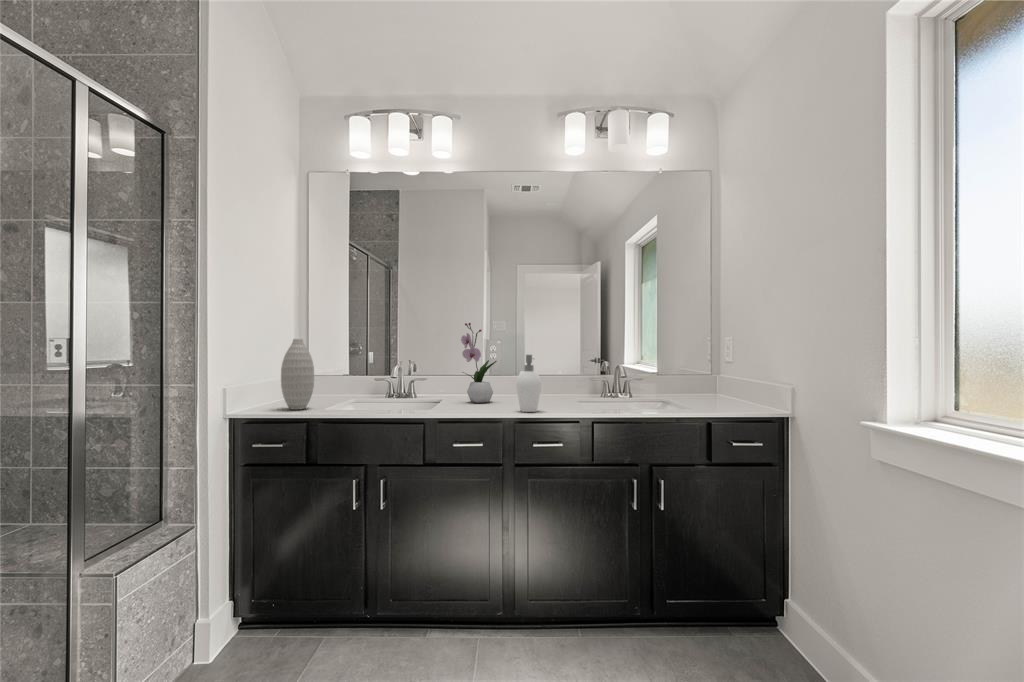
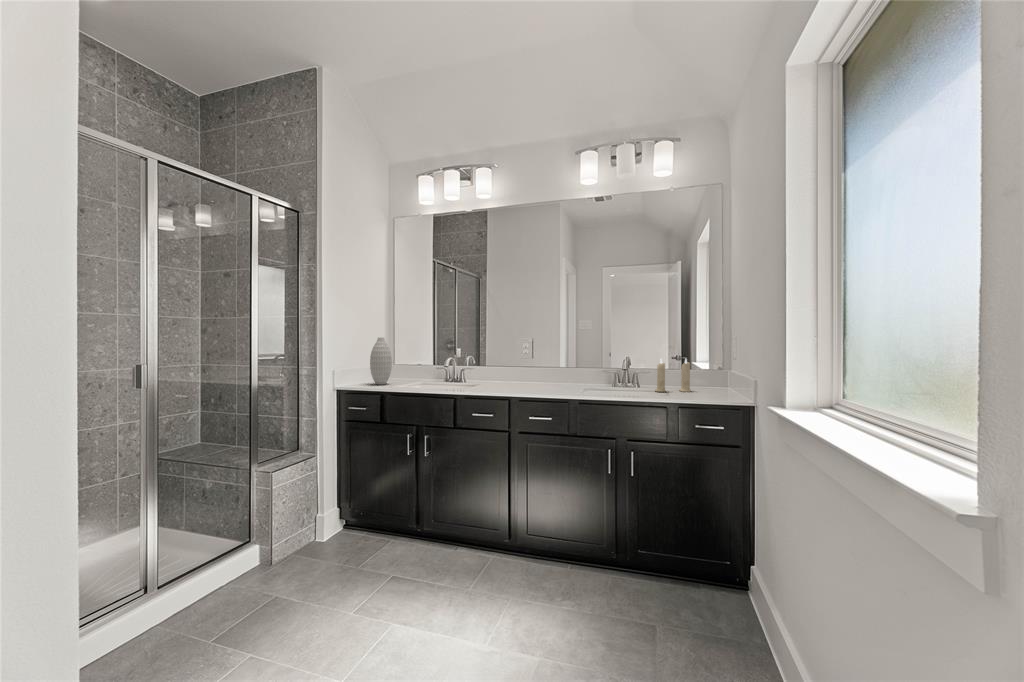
flower arrangement: present [461,323,496,403] -> none [493,326,518,383]
soap dispenser: present [516,355,541,412] -> none [522,350,540,390]
candle: none [700,363,747,411] -> present [655,359,691,392]

